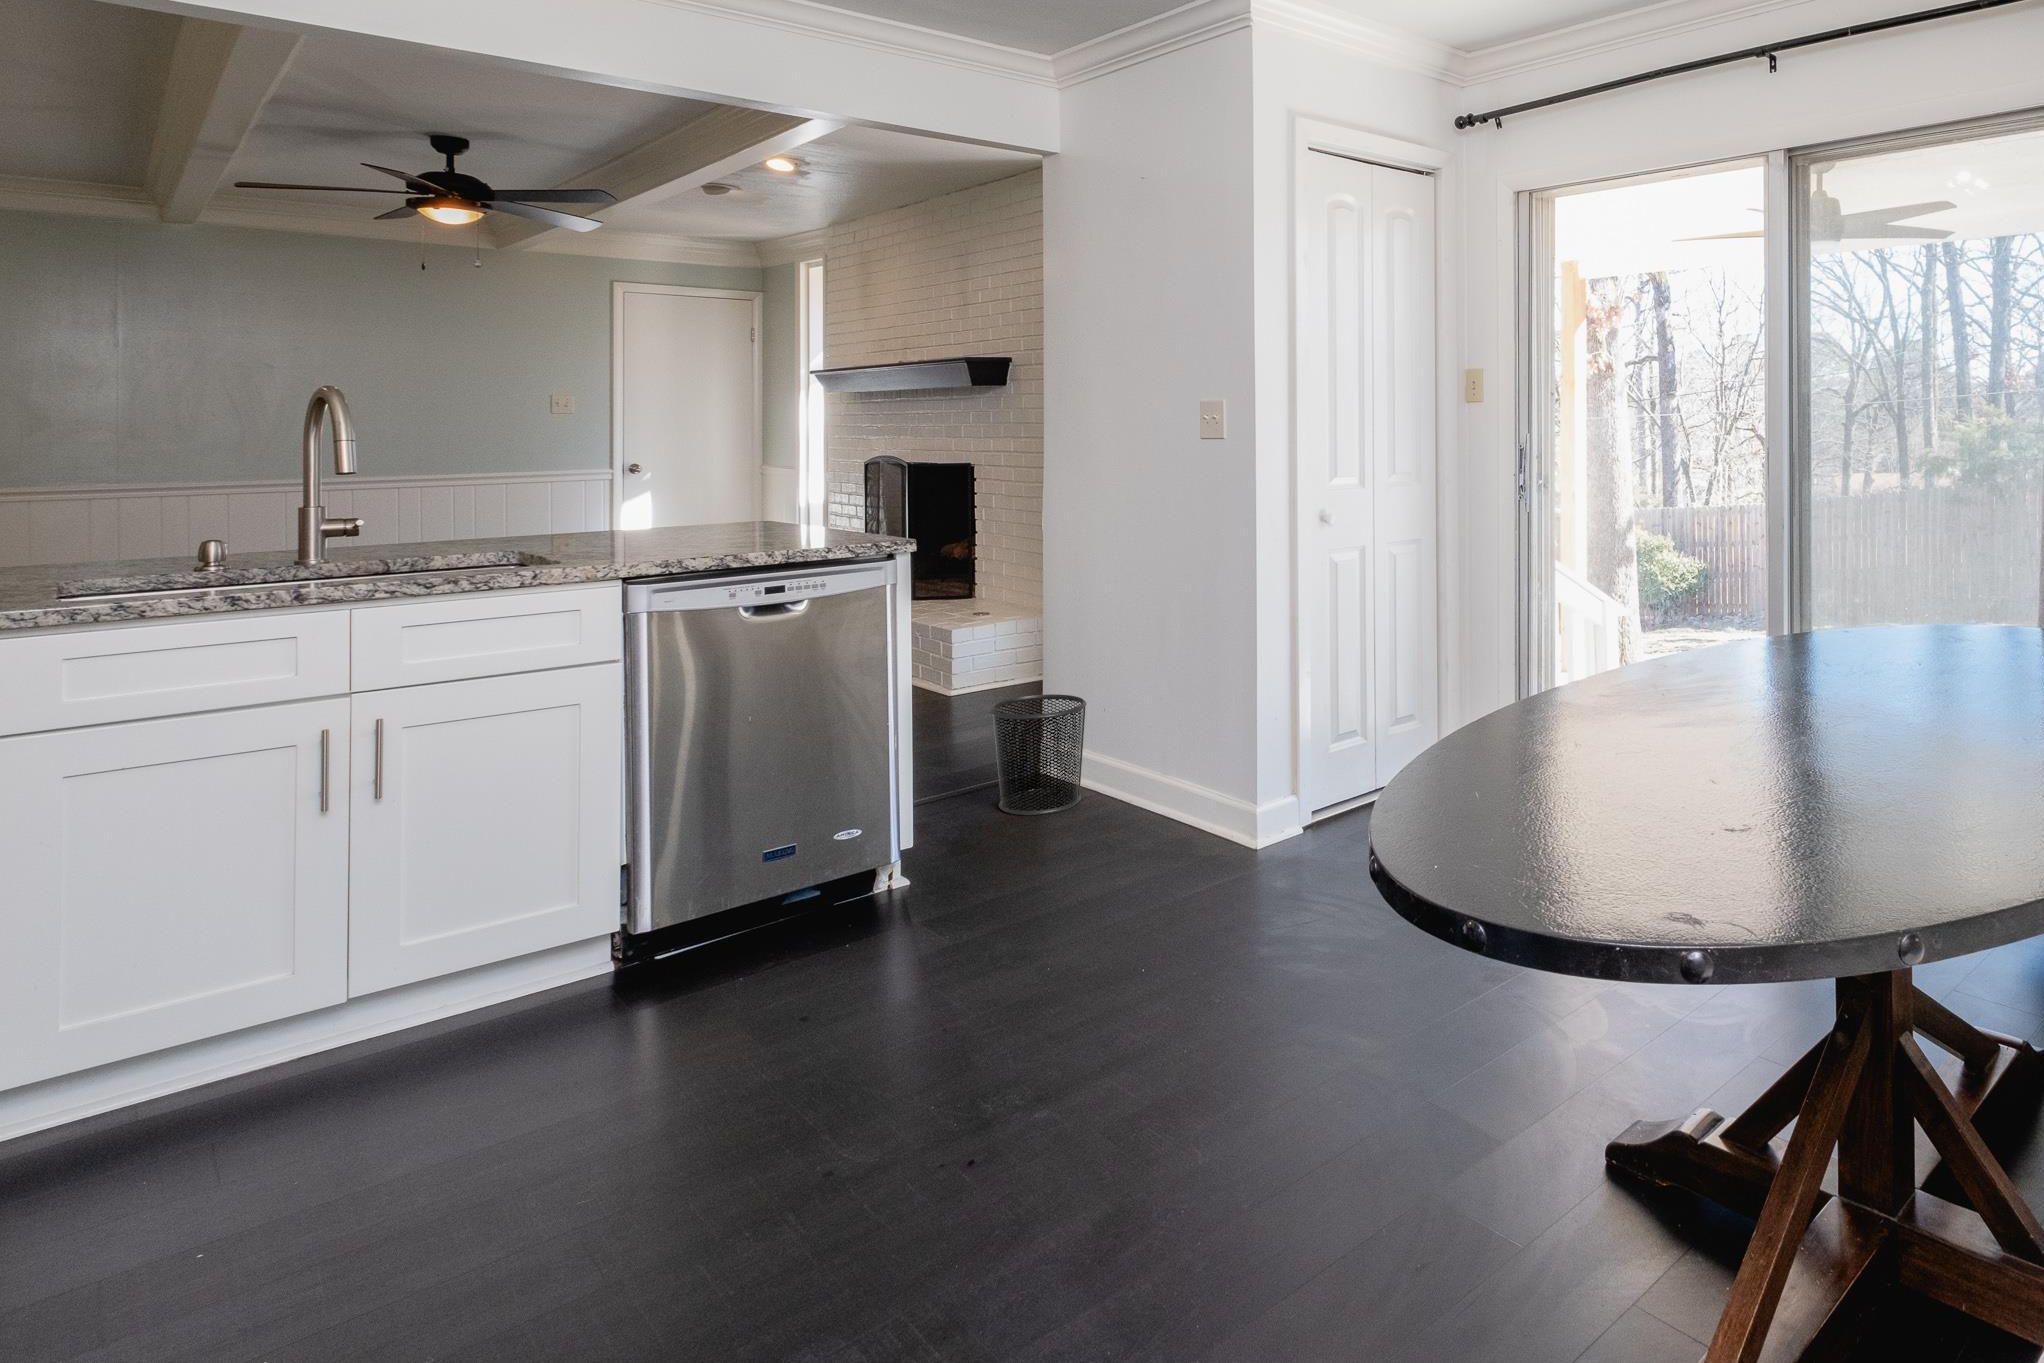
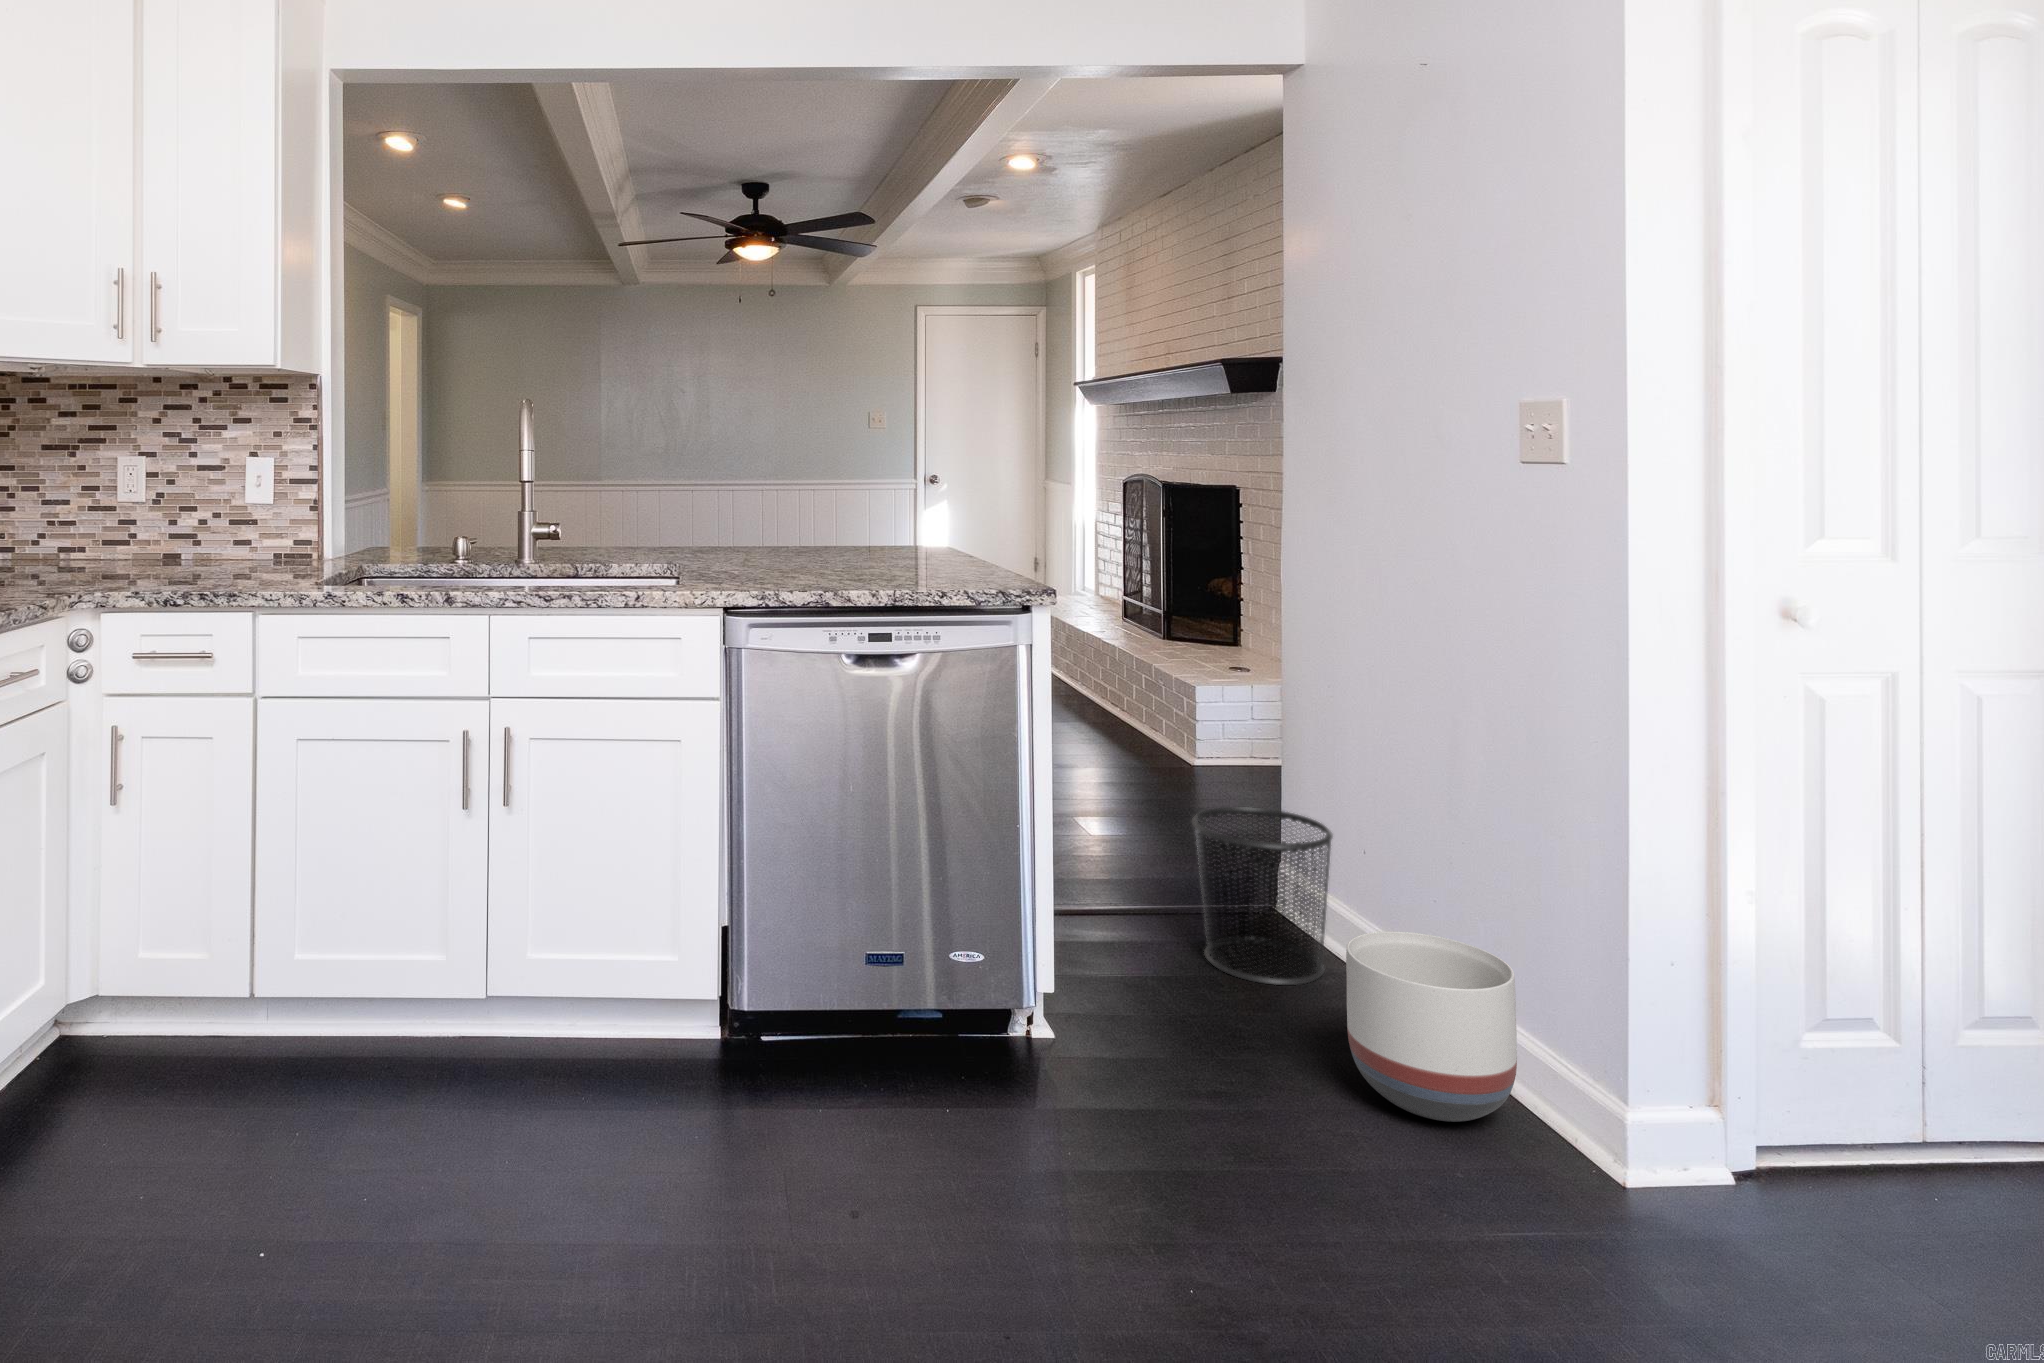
planter: none [1111,744,1205,853] -> present [1346,932,1517,1122]

